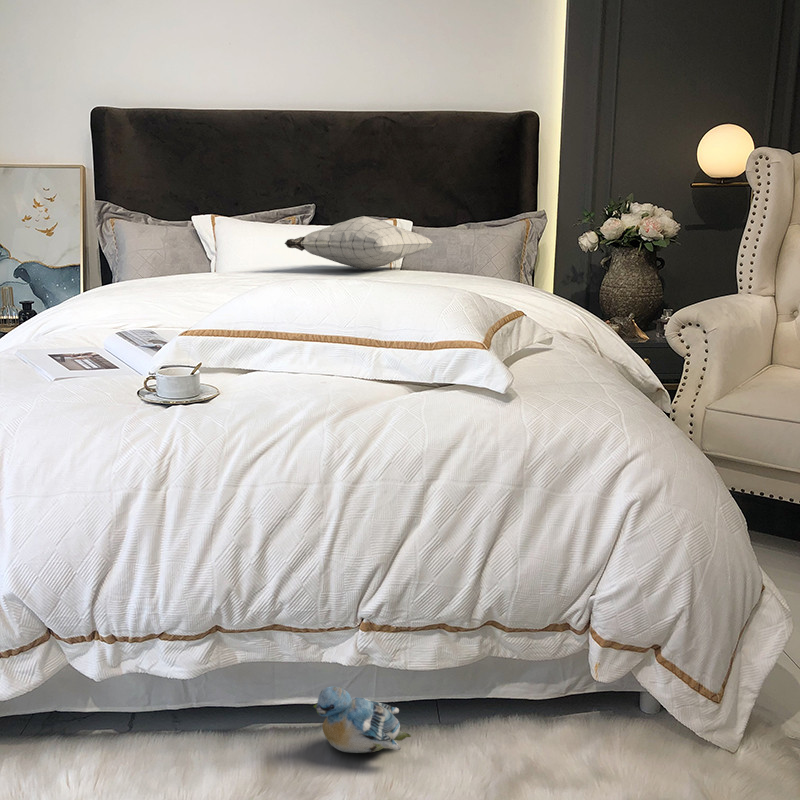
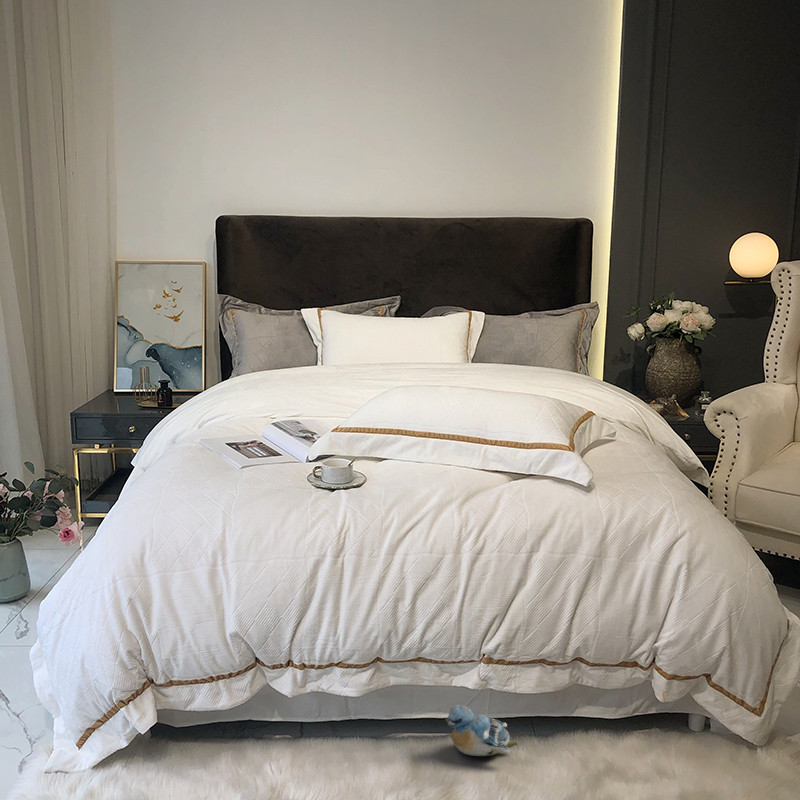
pillow: present [285,216,433,270] -> none [386,318,508,362]

